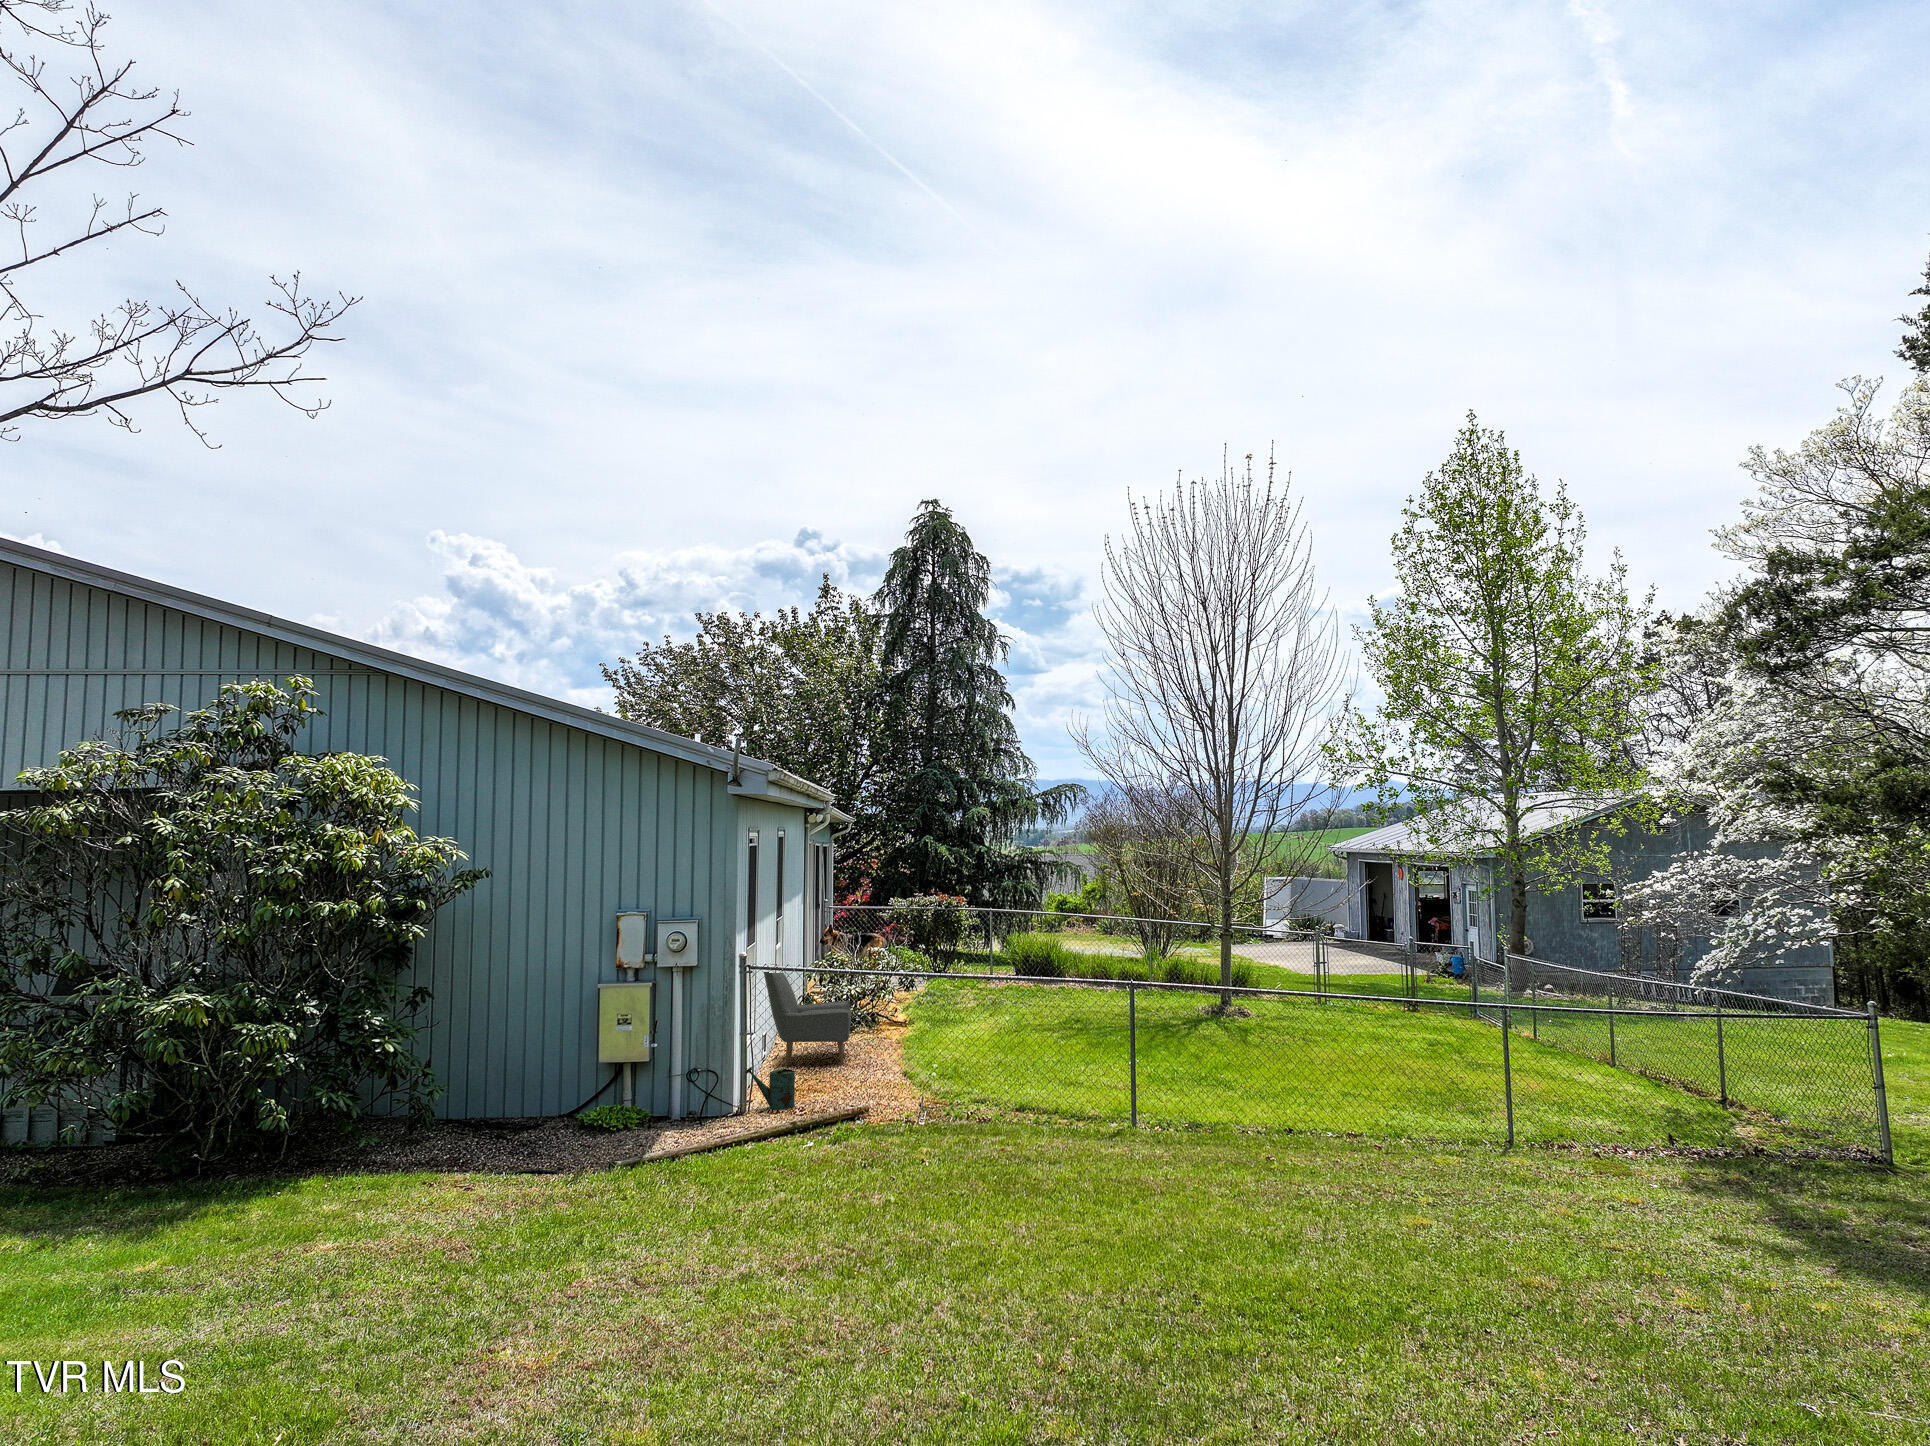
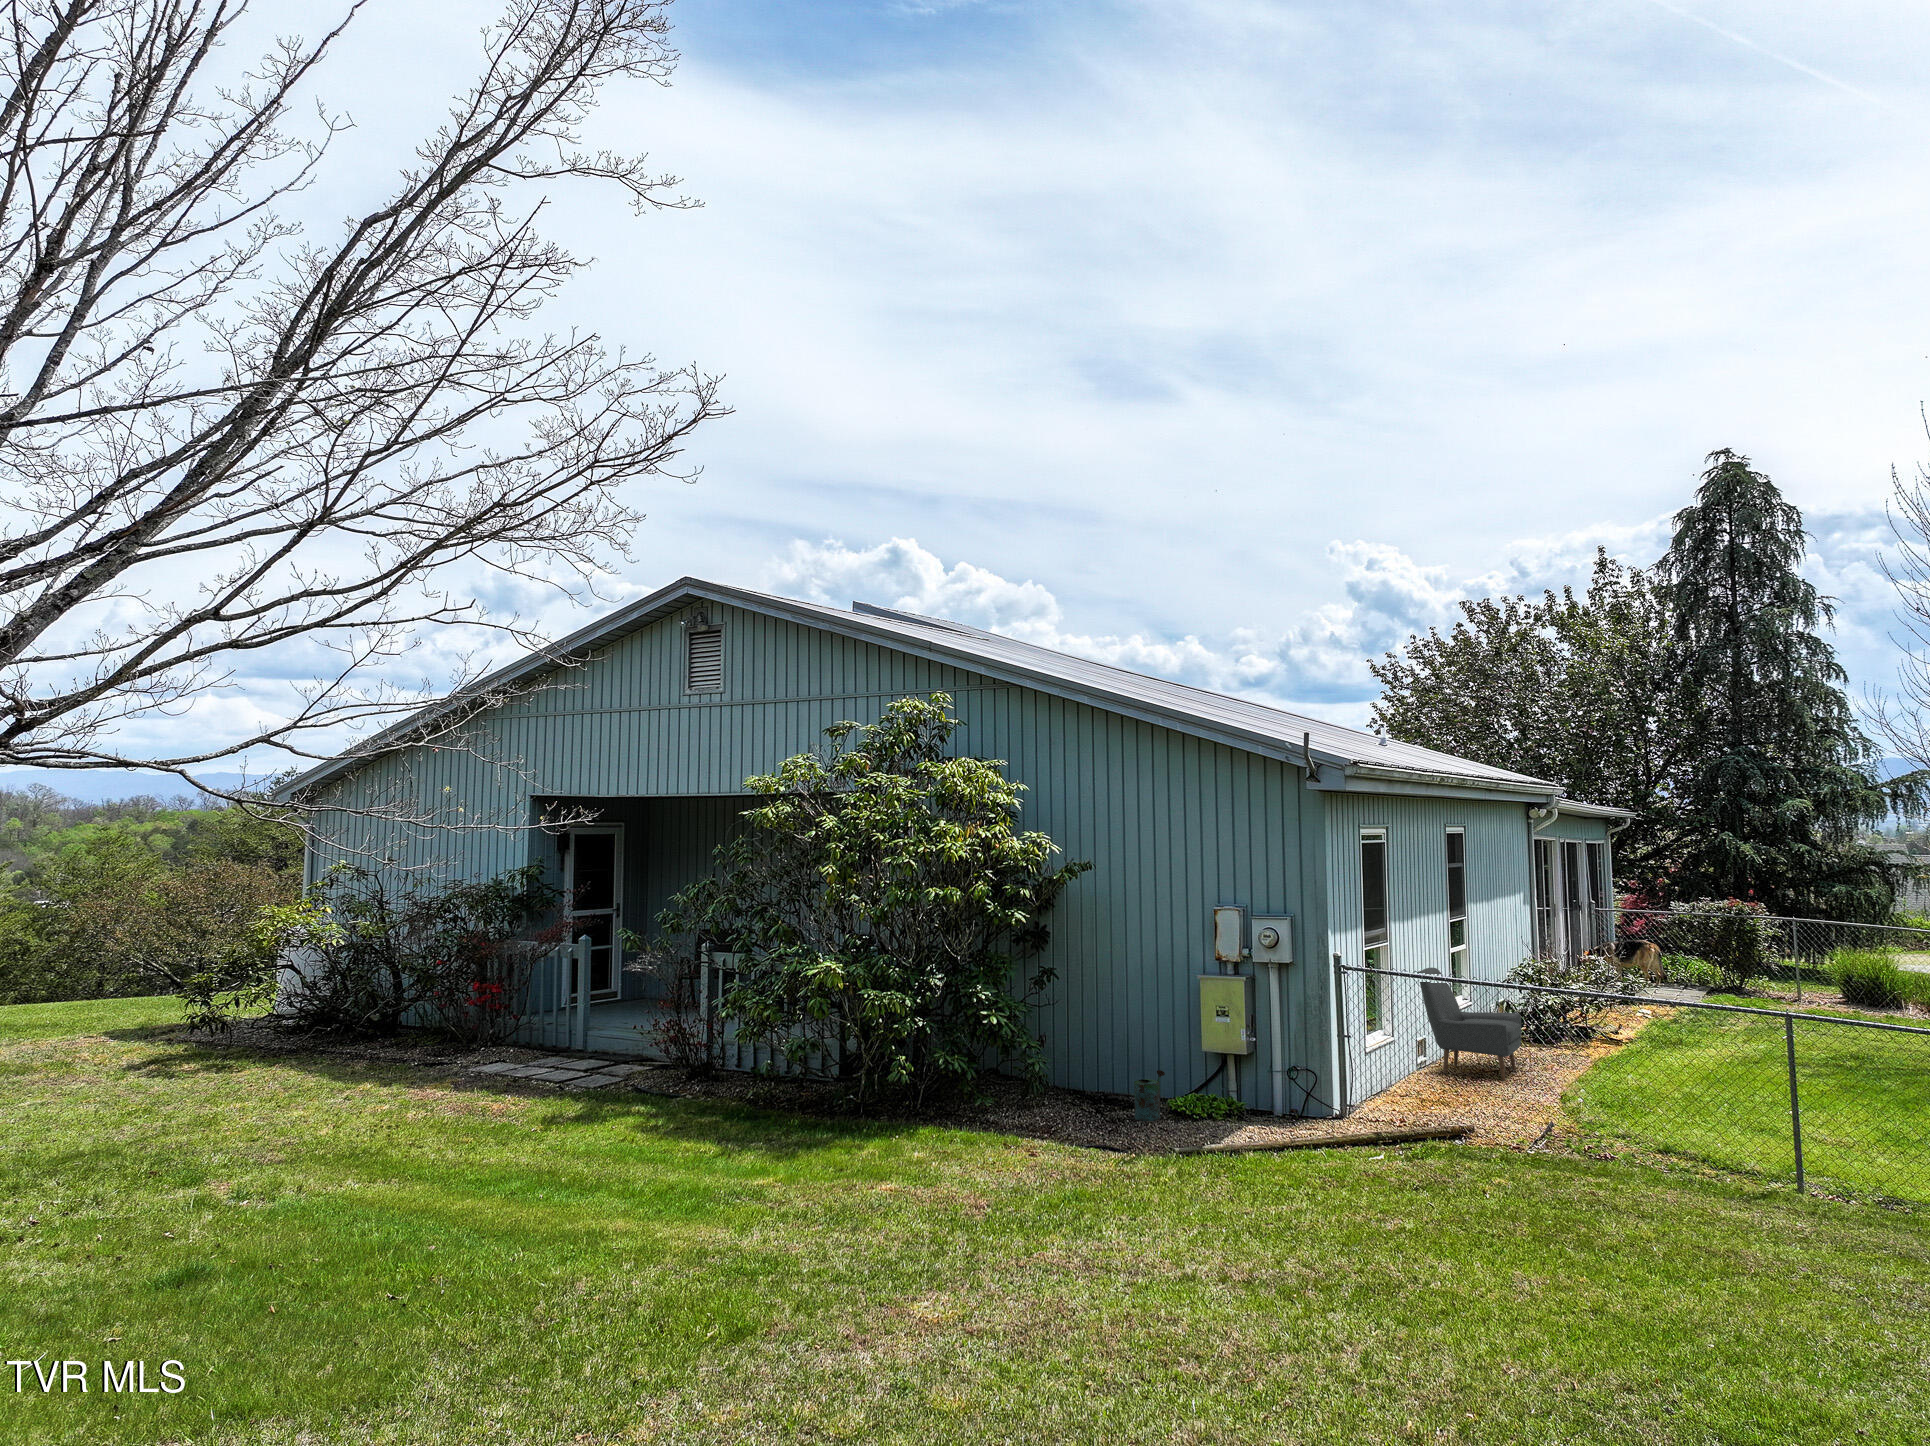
watering can: present [745,1067,804,1109] -> present [1134,1070,1165,1121]

